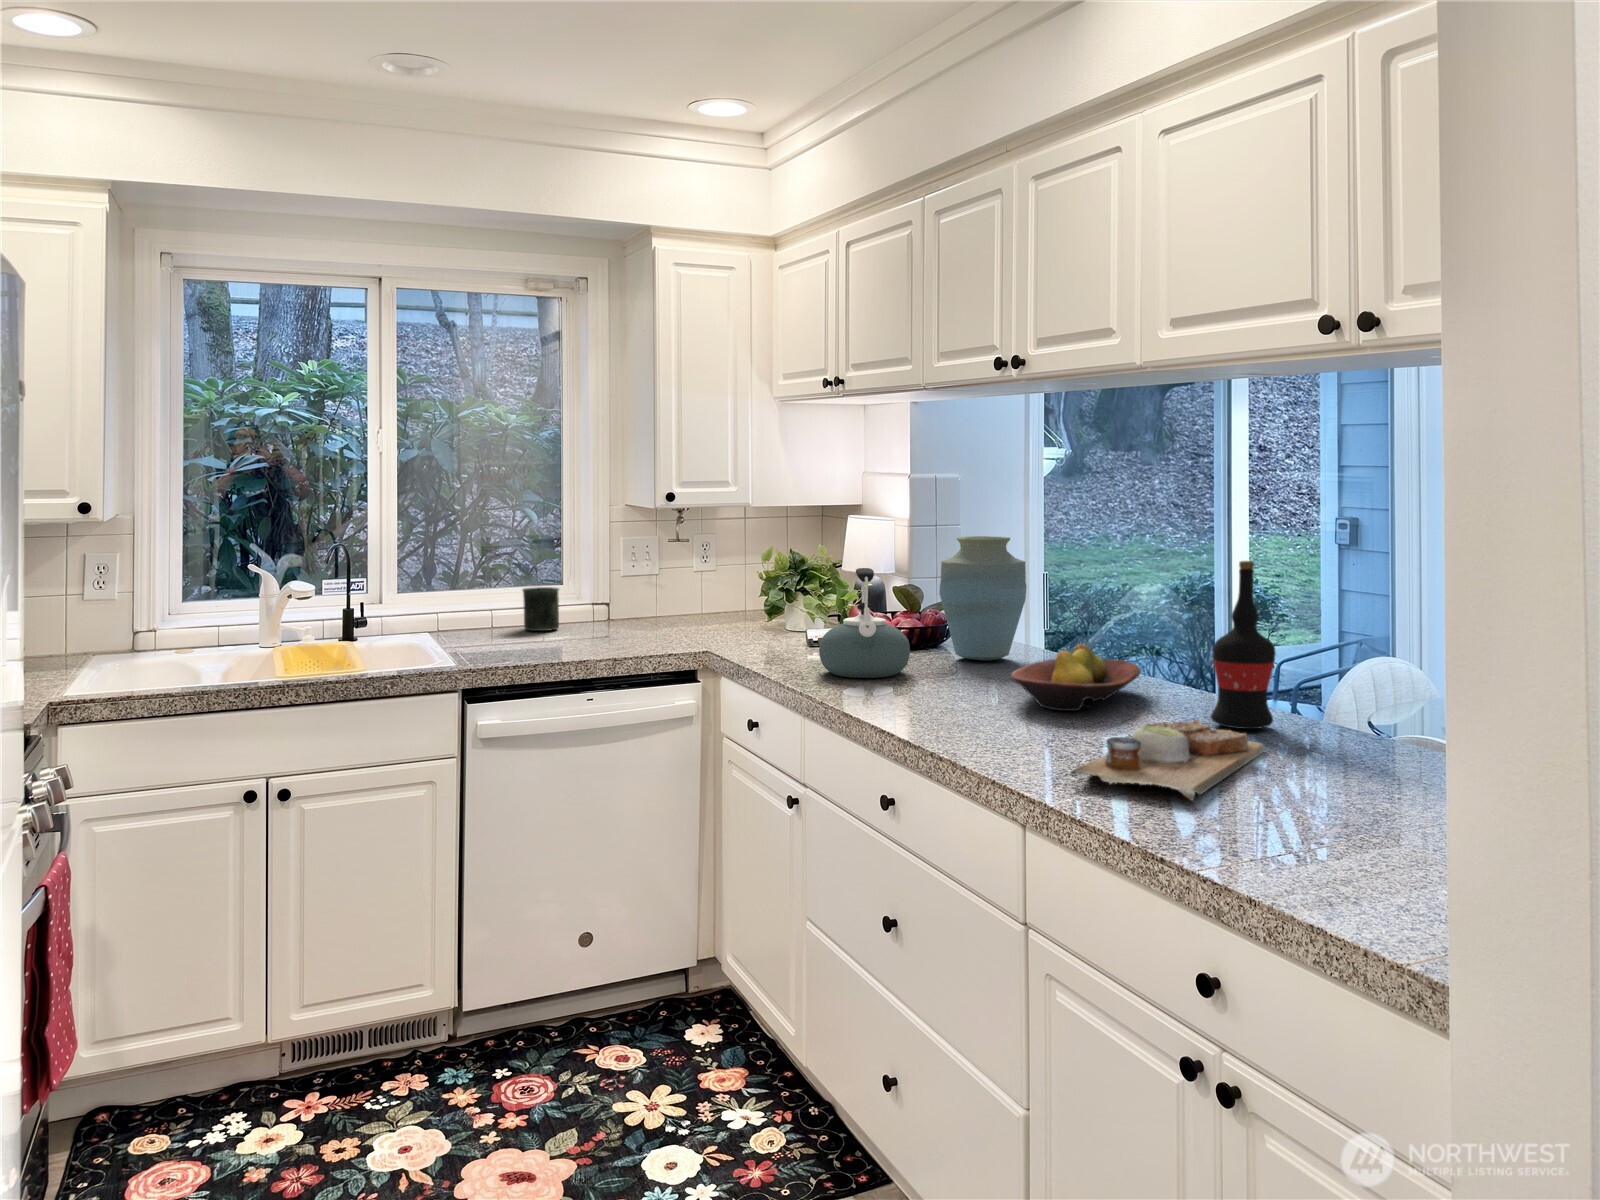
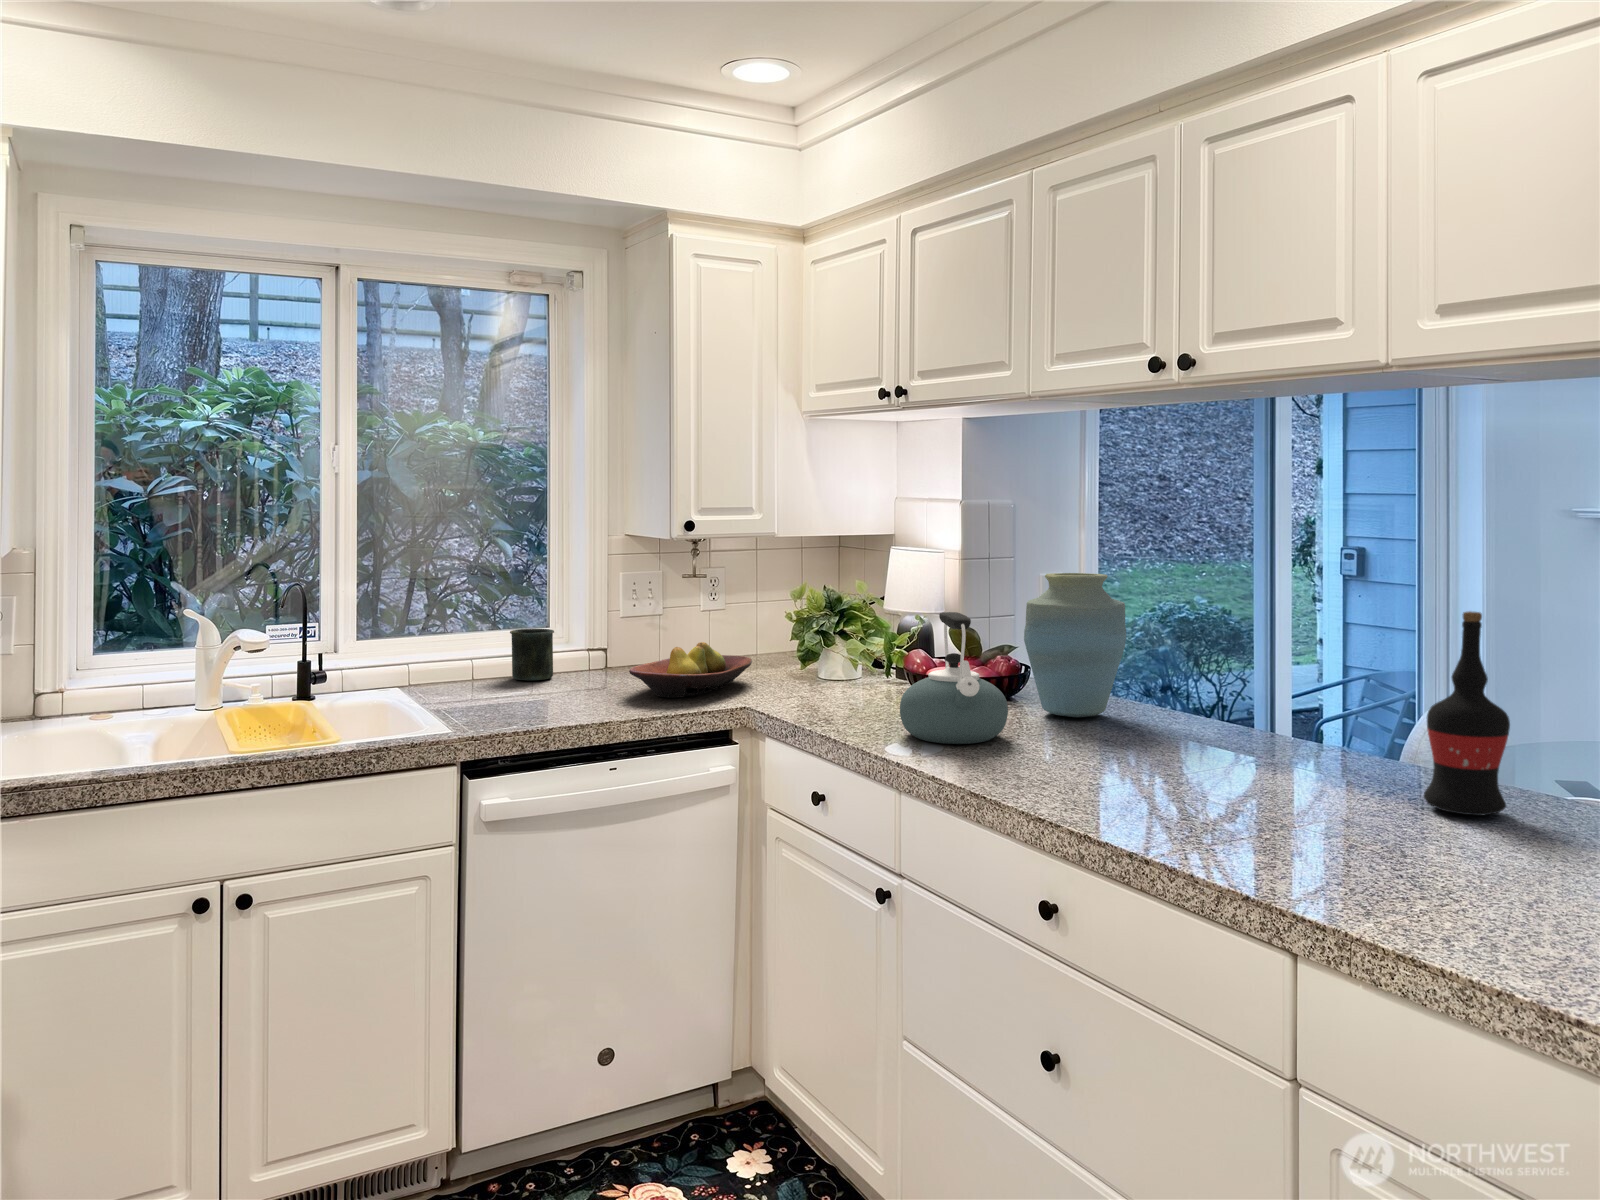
fruit bowl: present [1010,644,1140,711] -> present [629,642,752,698]
cutting board: present [1070,720,1264,801] -> none [1352,808,1541,940]

